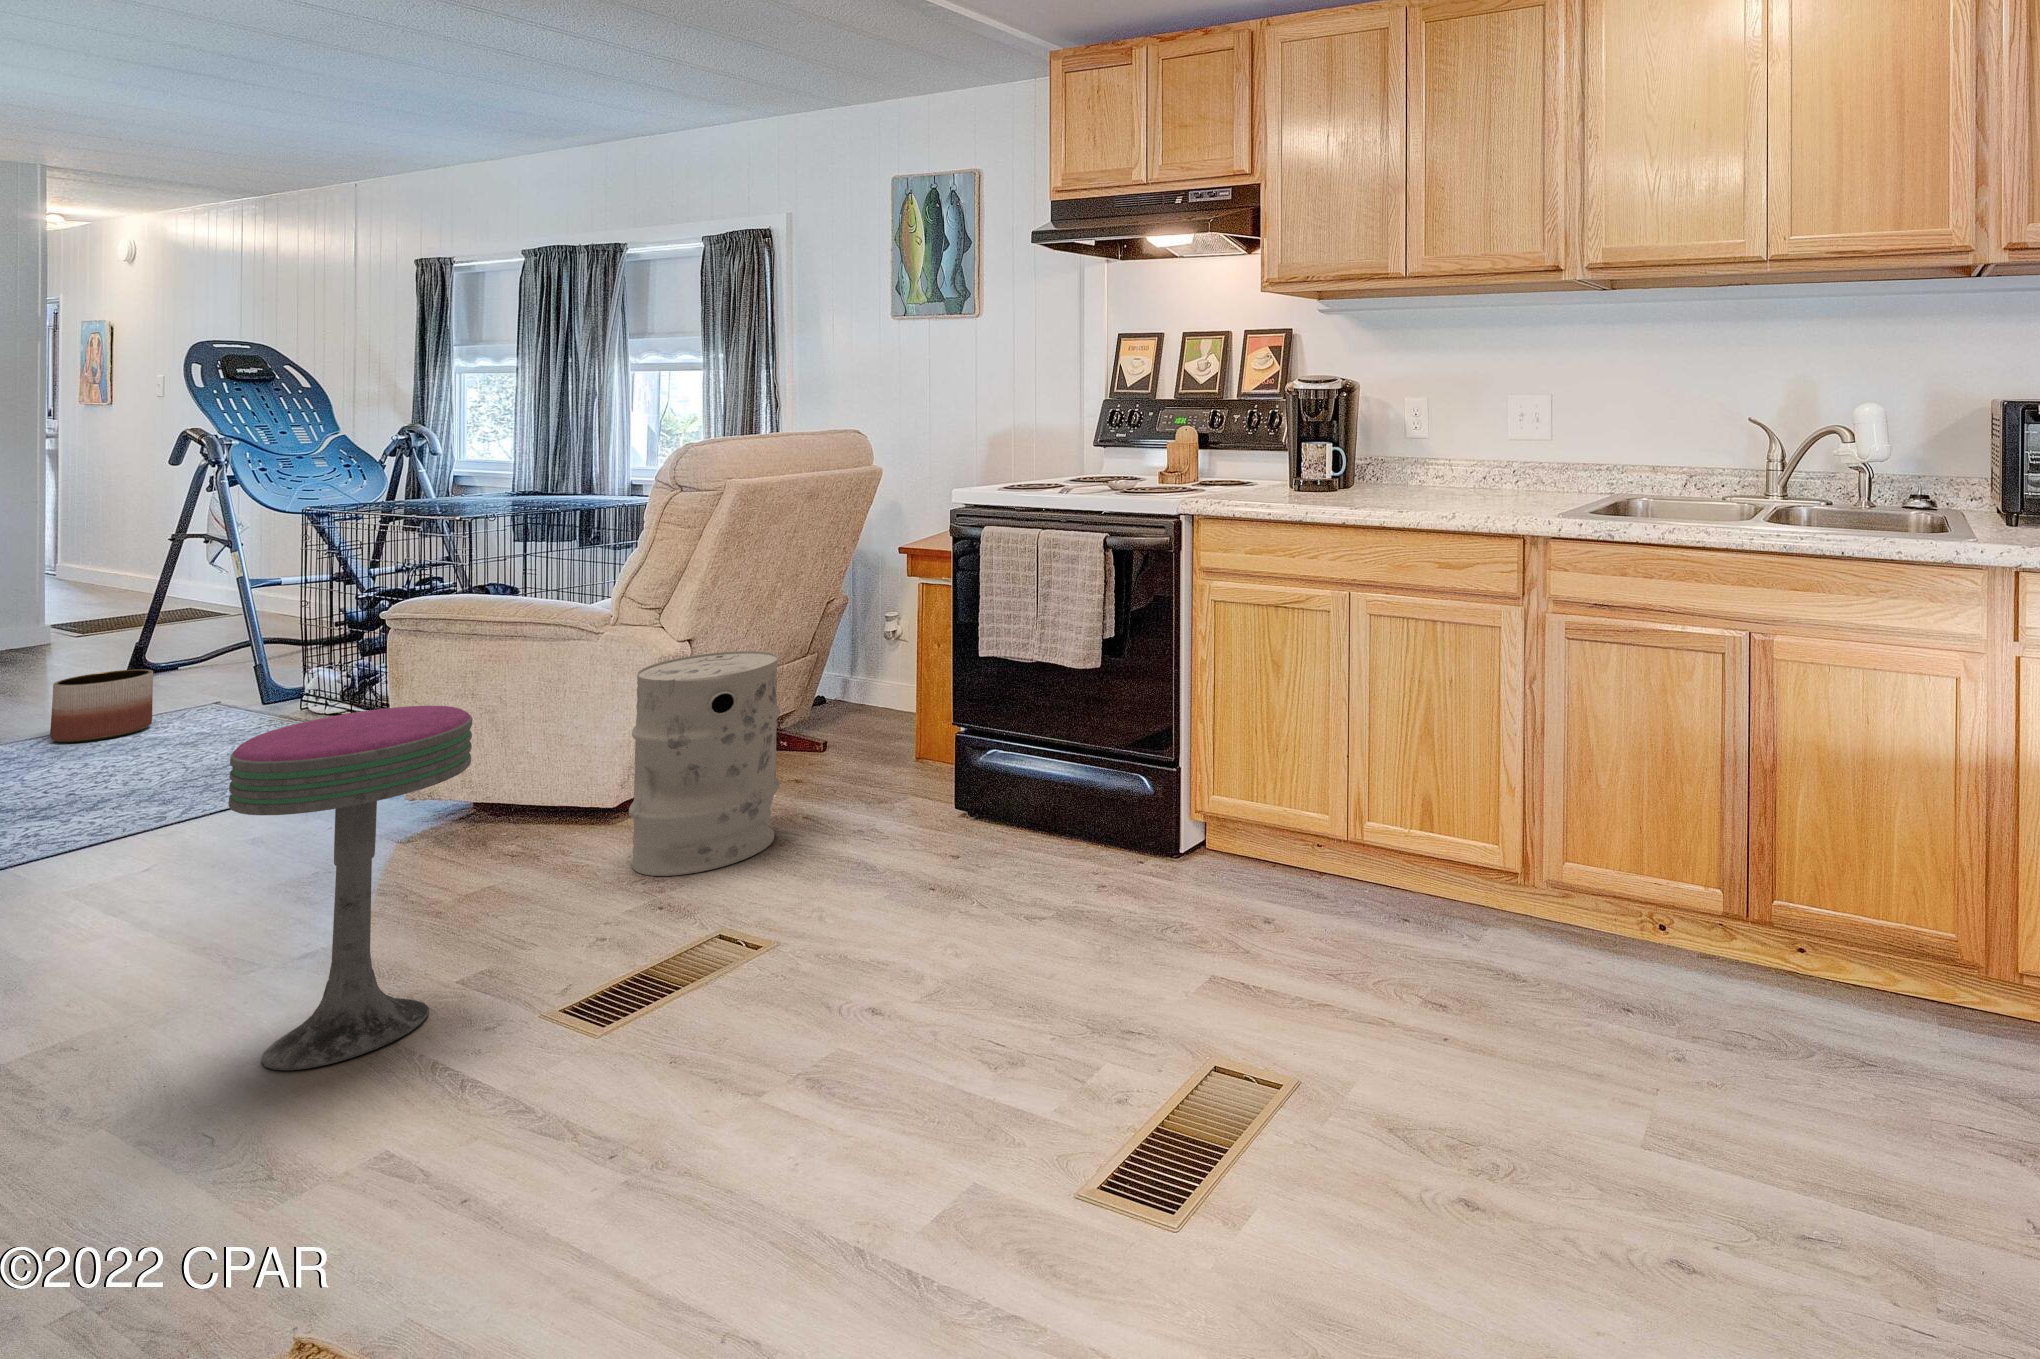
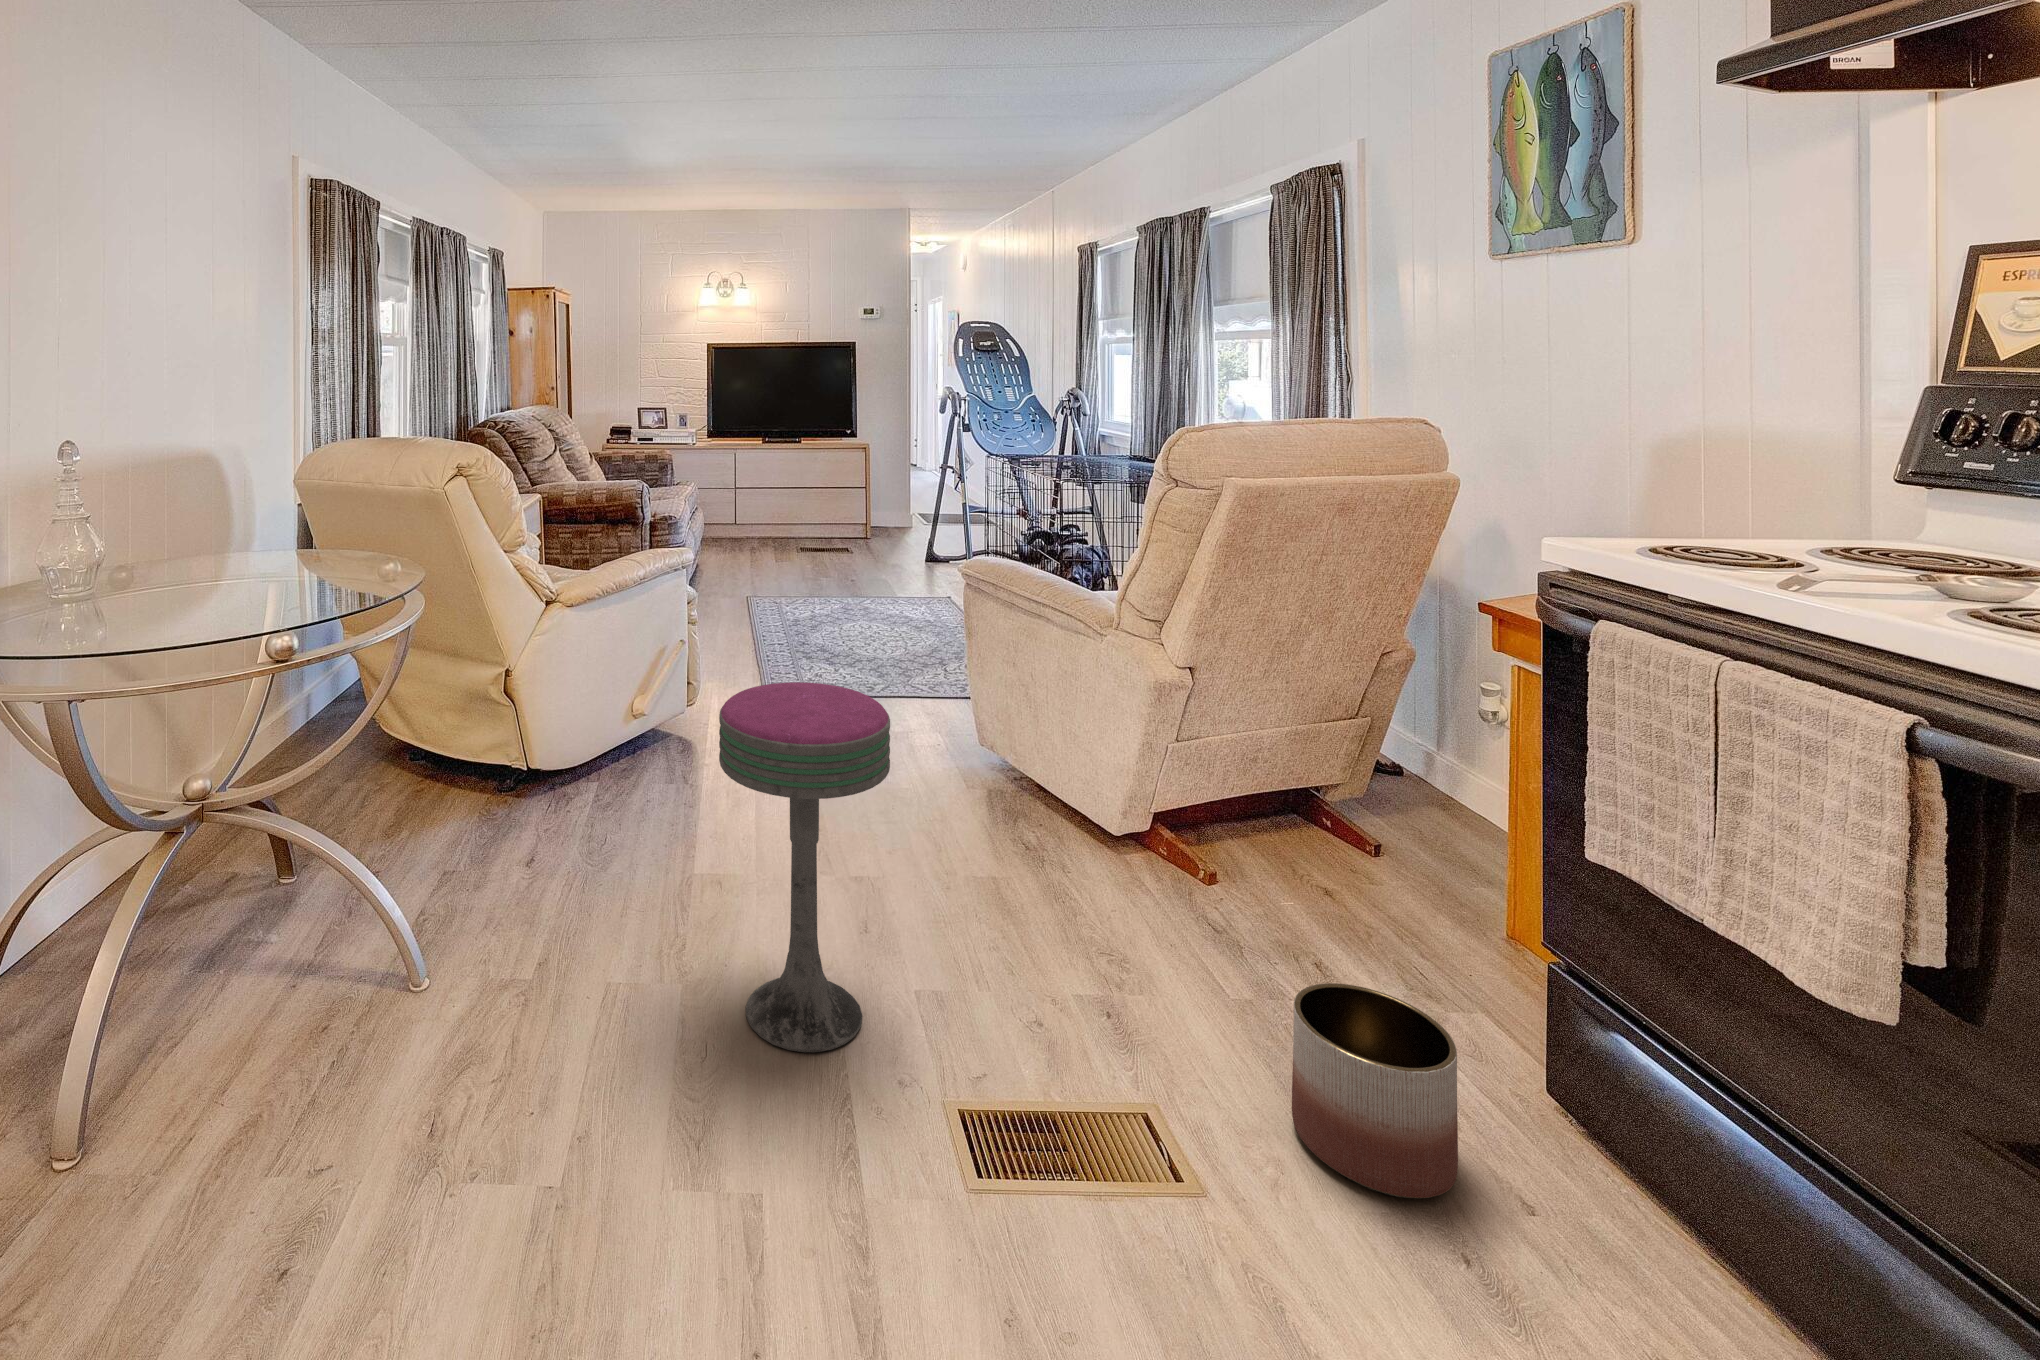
trash can: present [629,651,780,876] -> none [1099,692,1269,996]
planter: present [50,669,153,742] -> present [1292,983,1458,1198]

